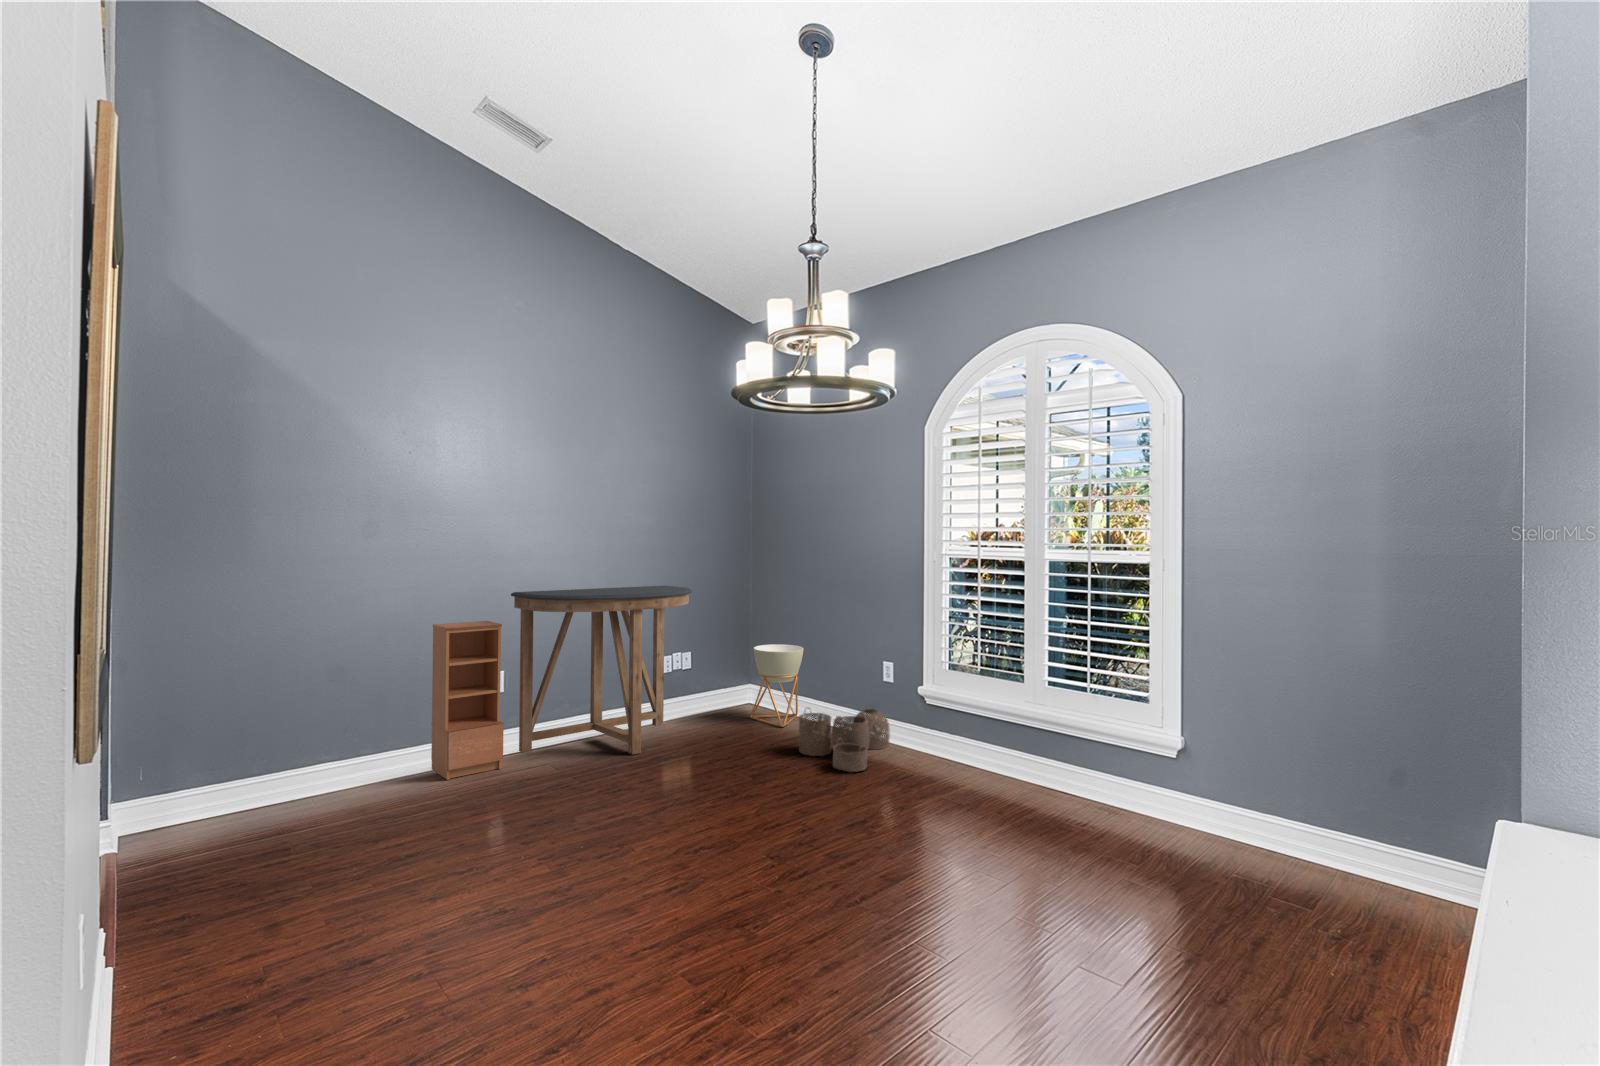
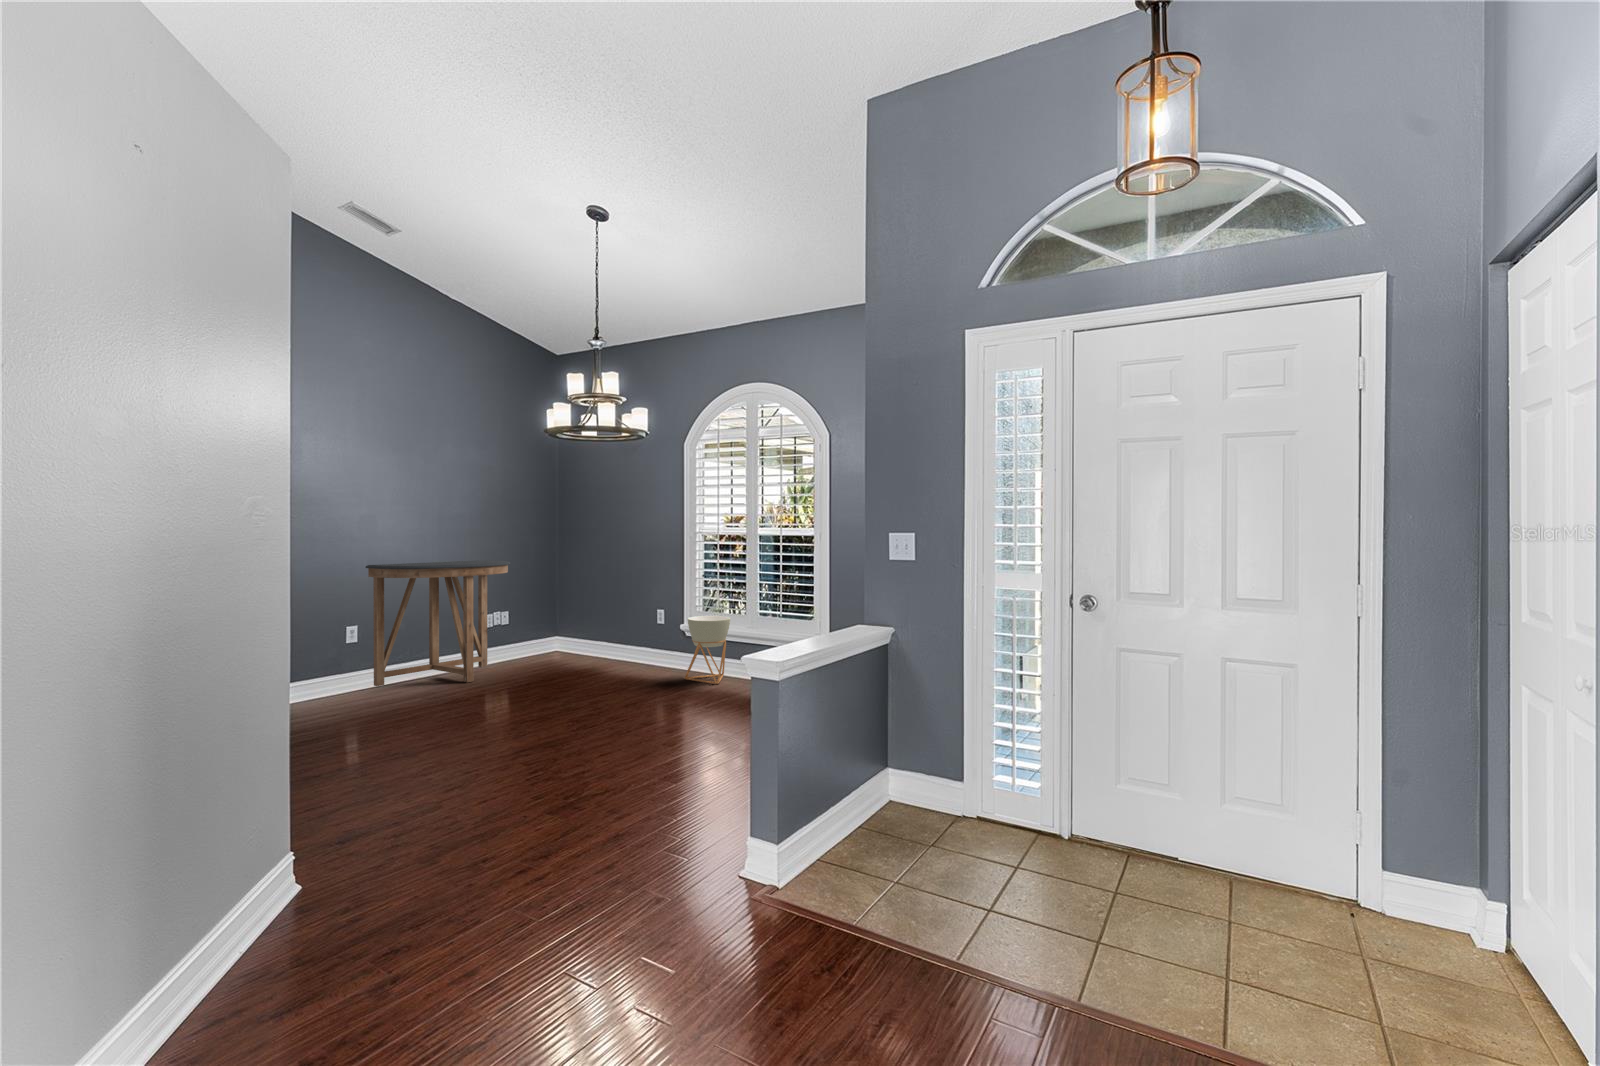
bookcase: present [431,621,504,780] -> none [305,587,366,703]
planter: present [750,644,803,727] -> present [685,616,730,684]
woven basket: present [799,708,890,772] -> none [593,641,660,681]

